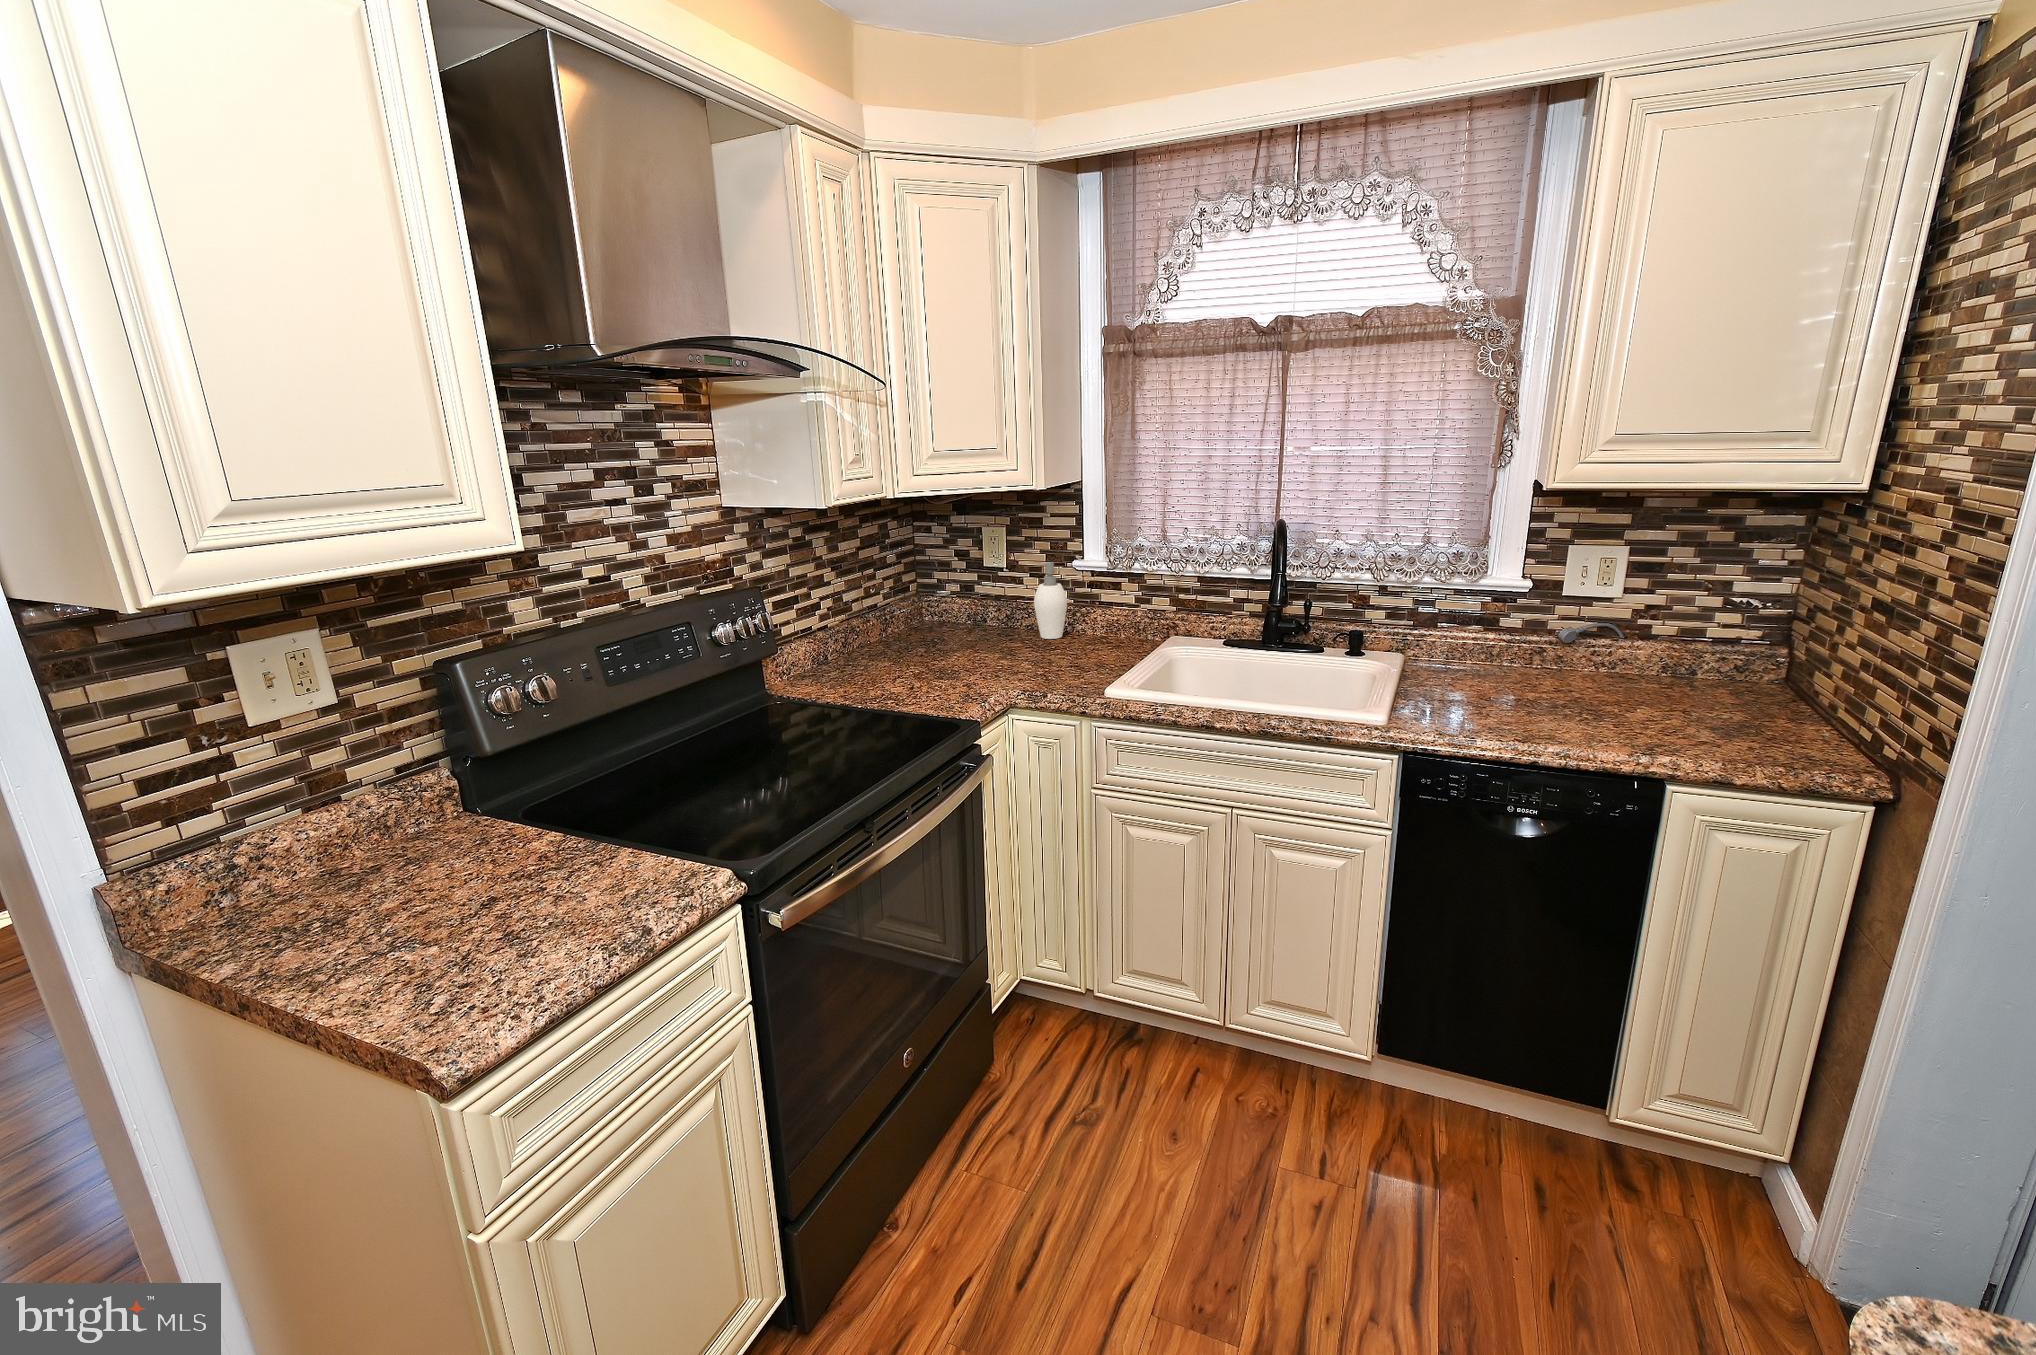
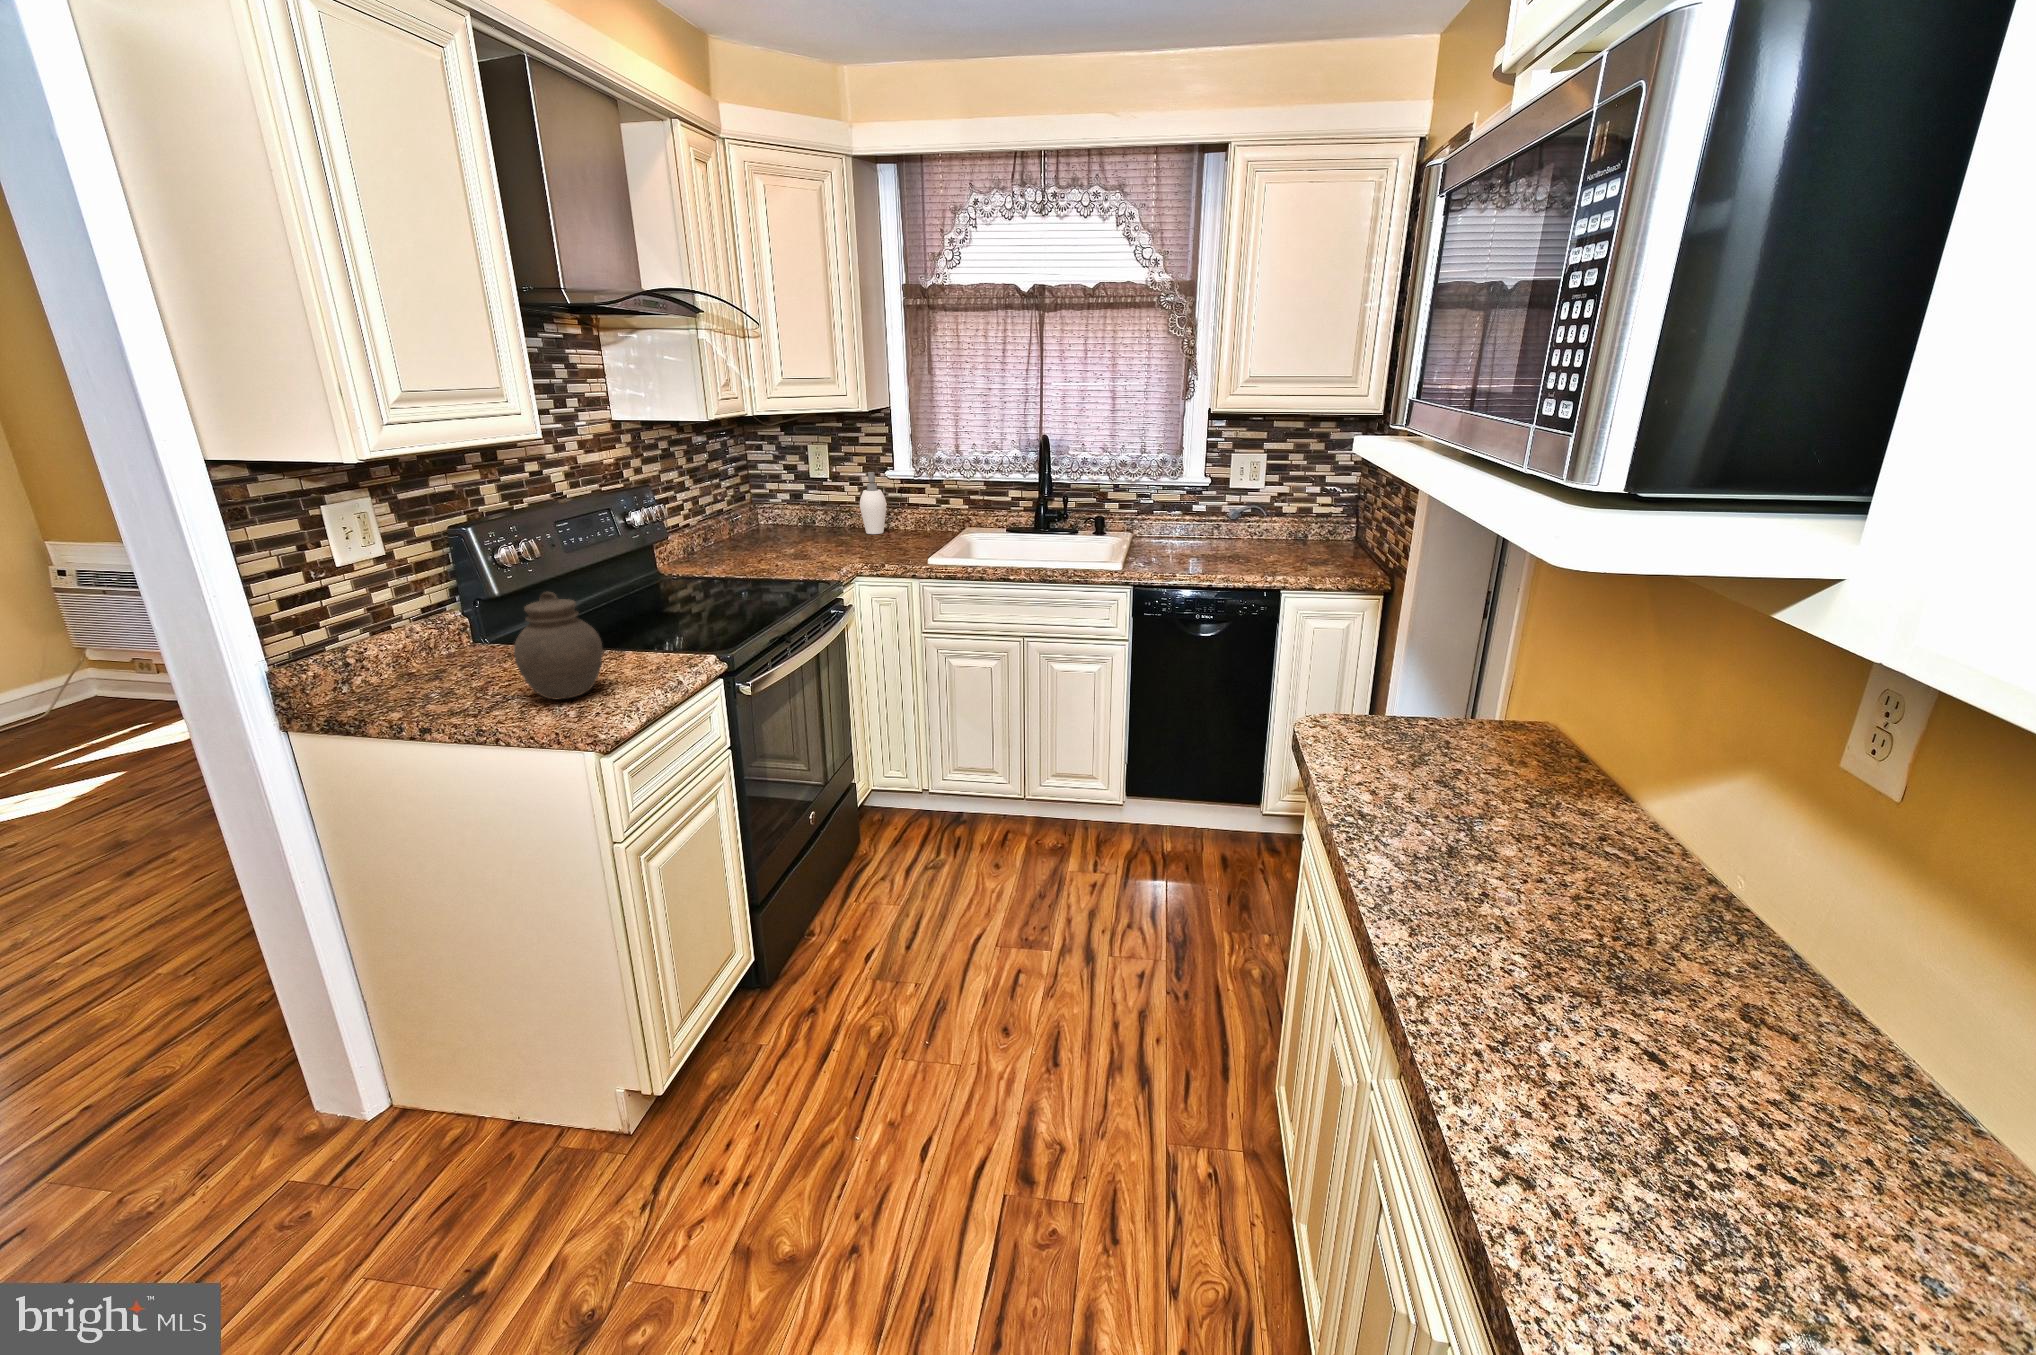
jar: none [377,802,526,968] -> present [514,592,603,699]

